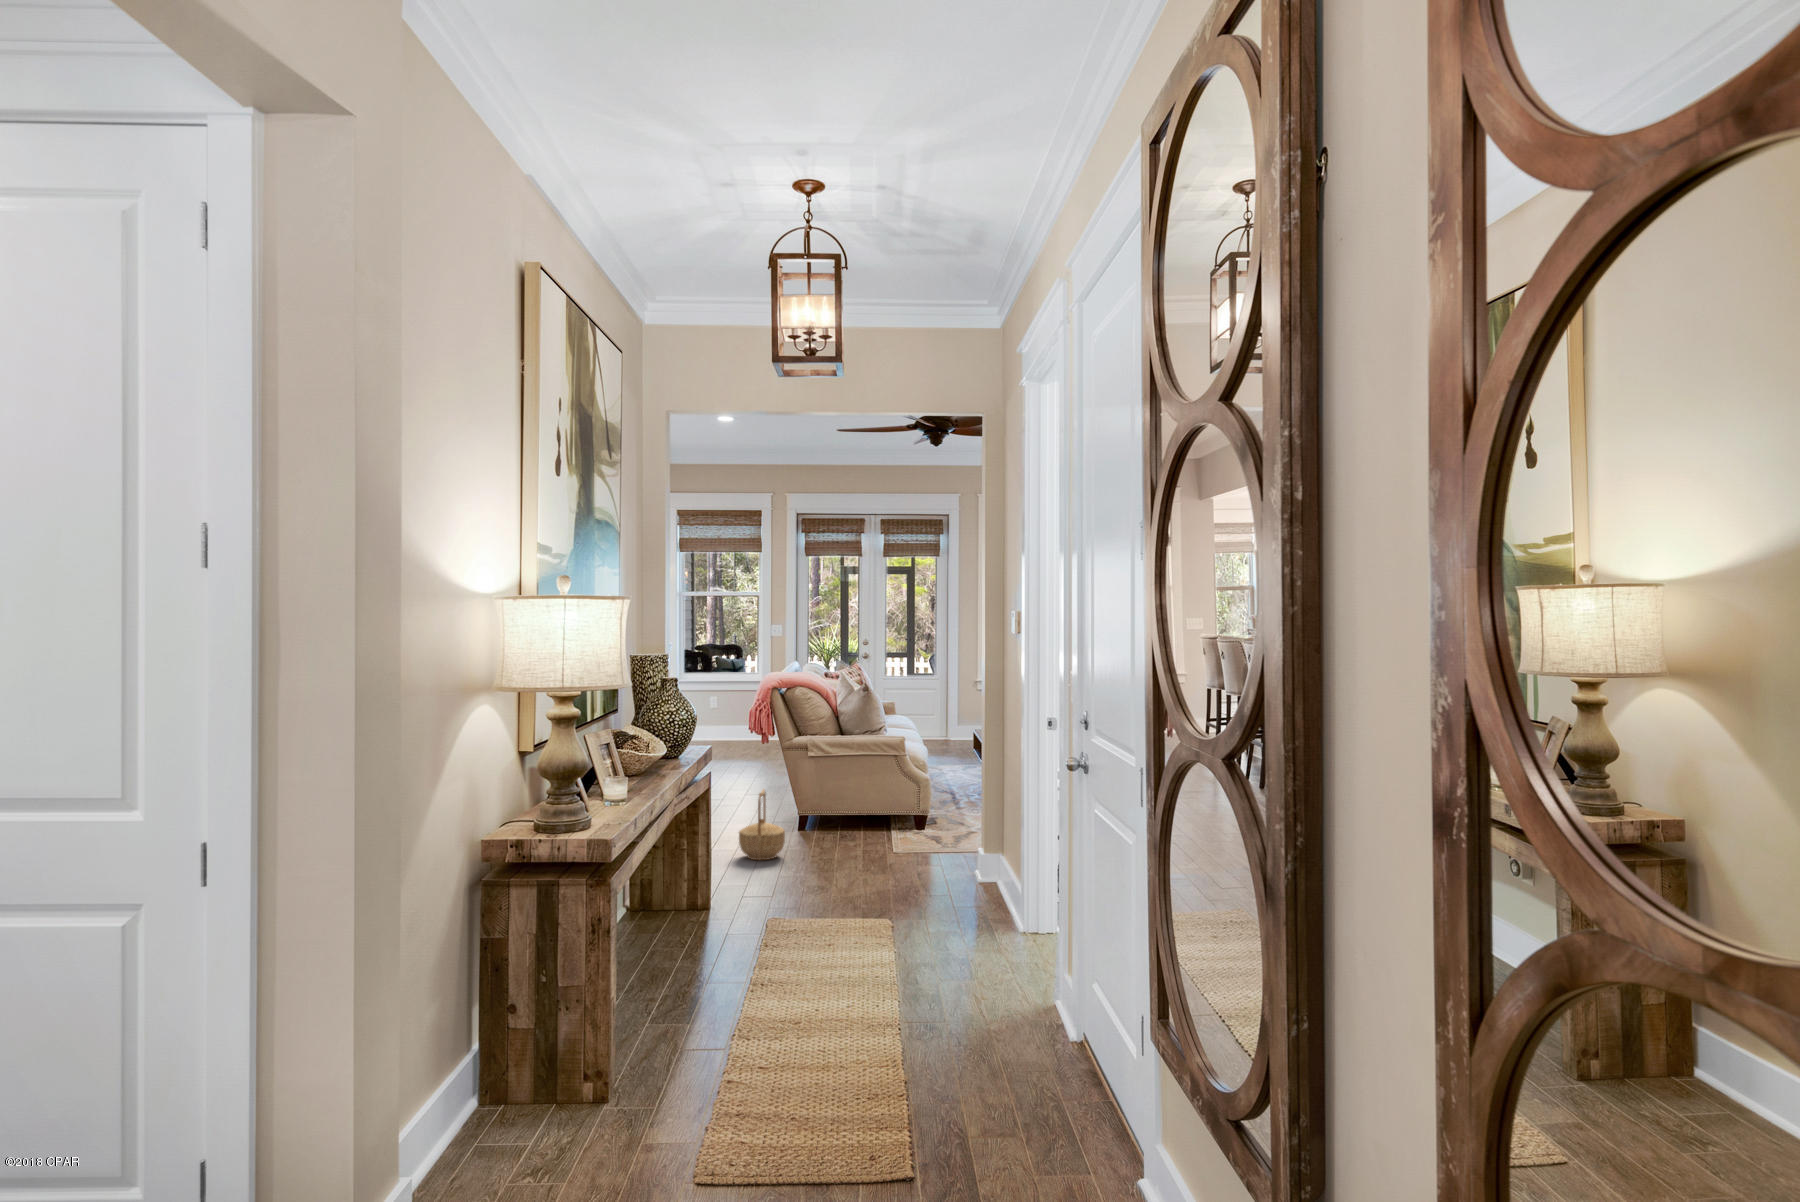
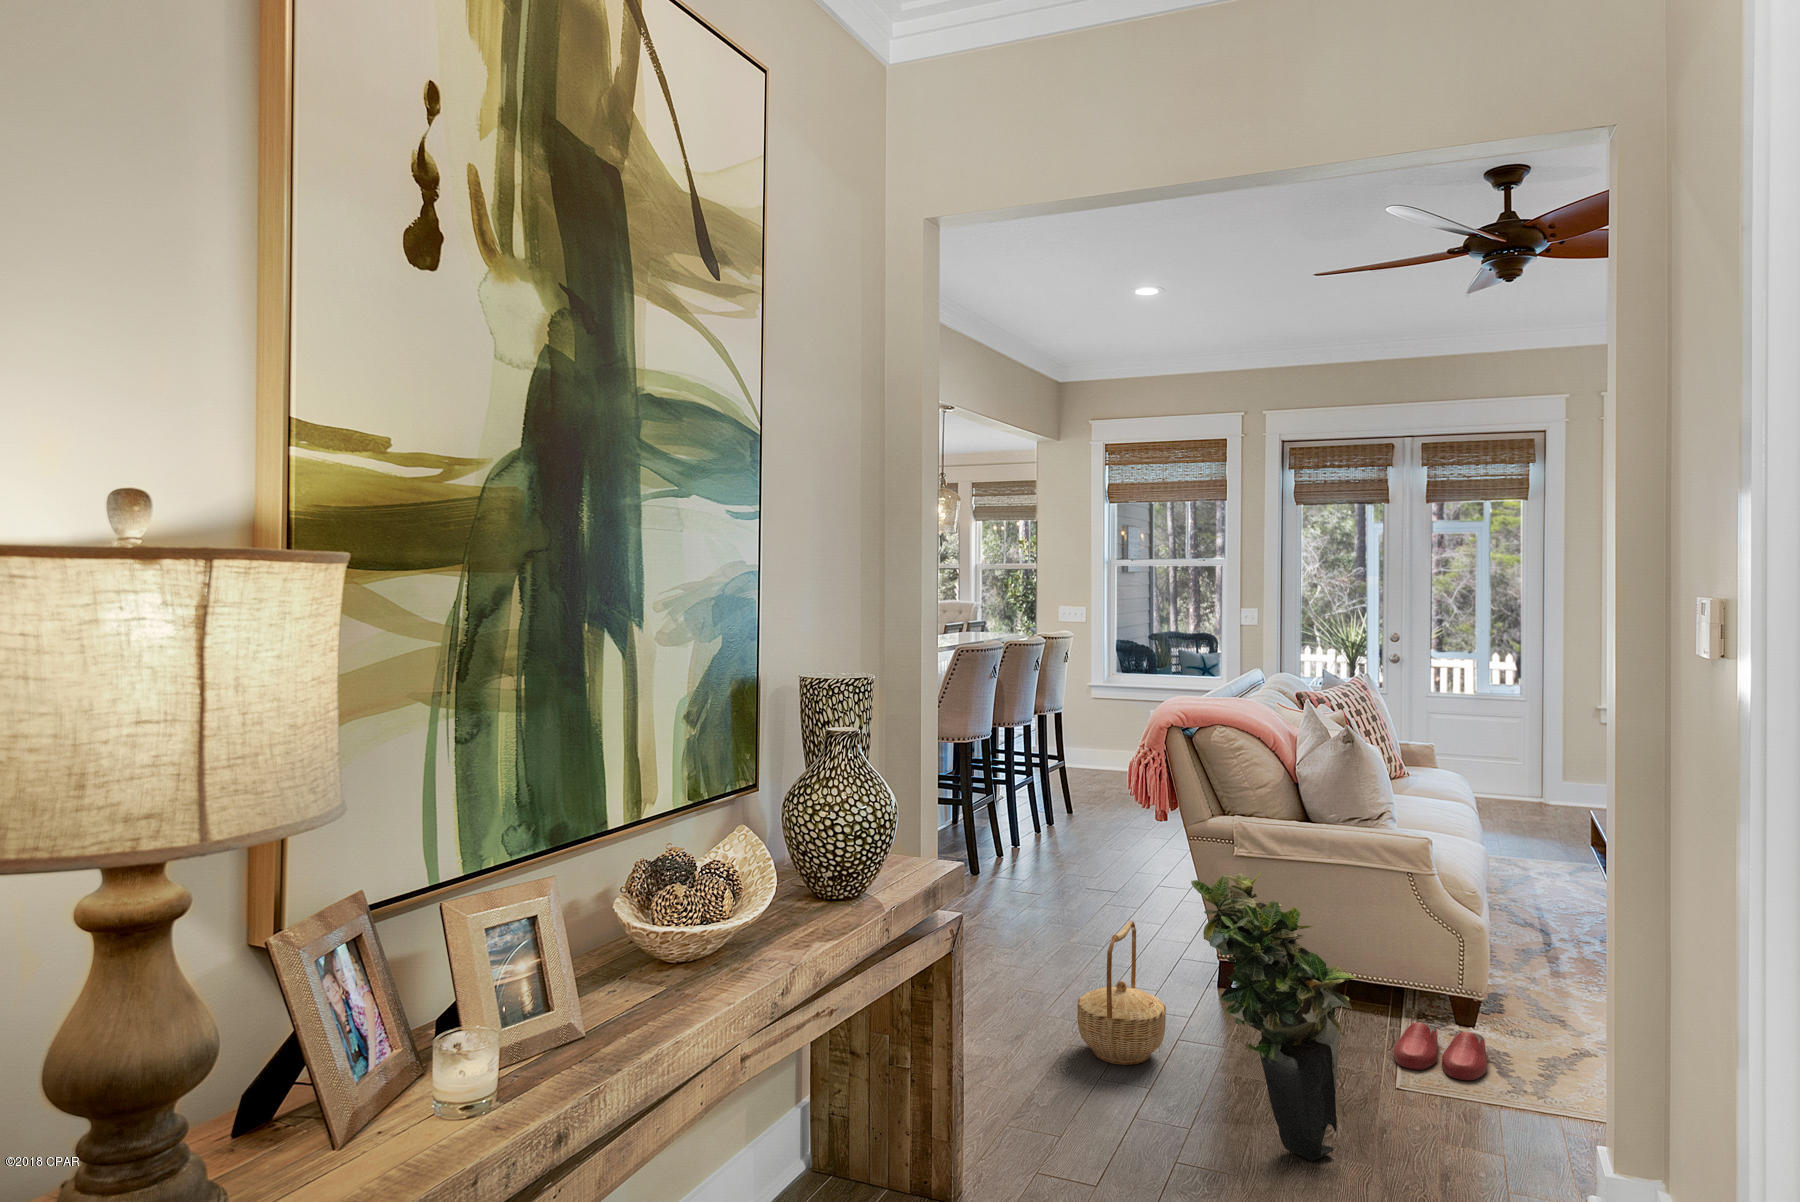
potted plant: none [805,749,880,876] -> present [1191,872,1355,1161]
slippers: none [890,826,931,846] -> present [1394,1022,1487,1081]

